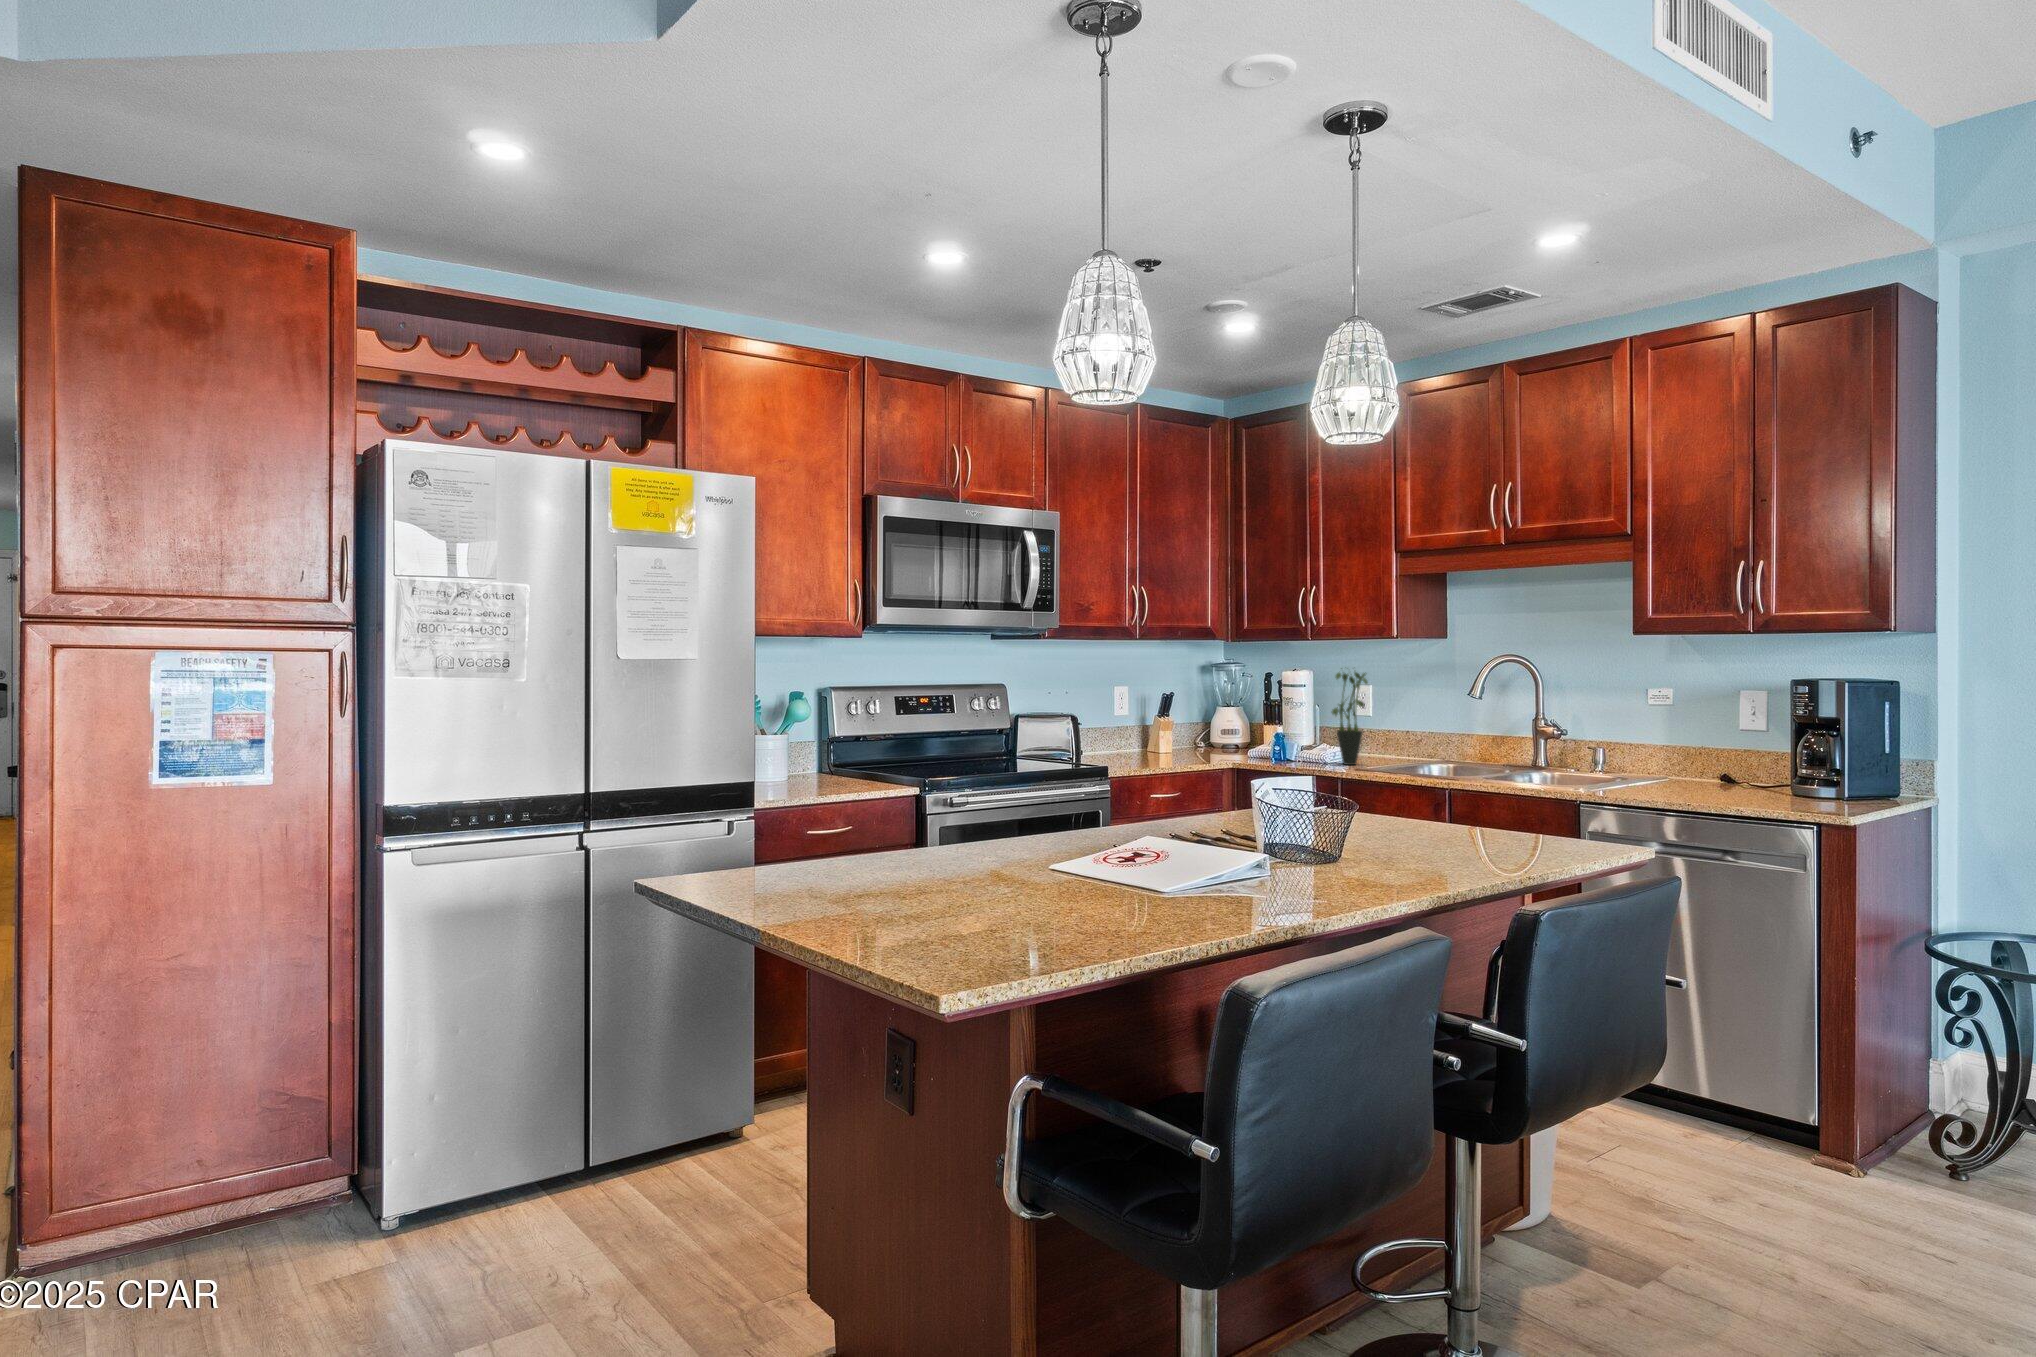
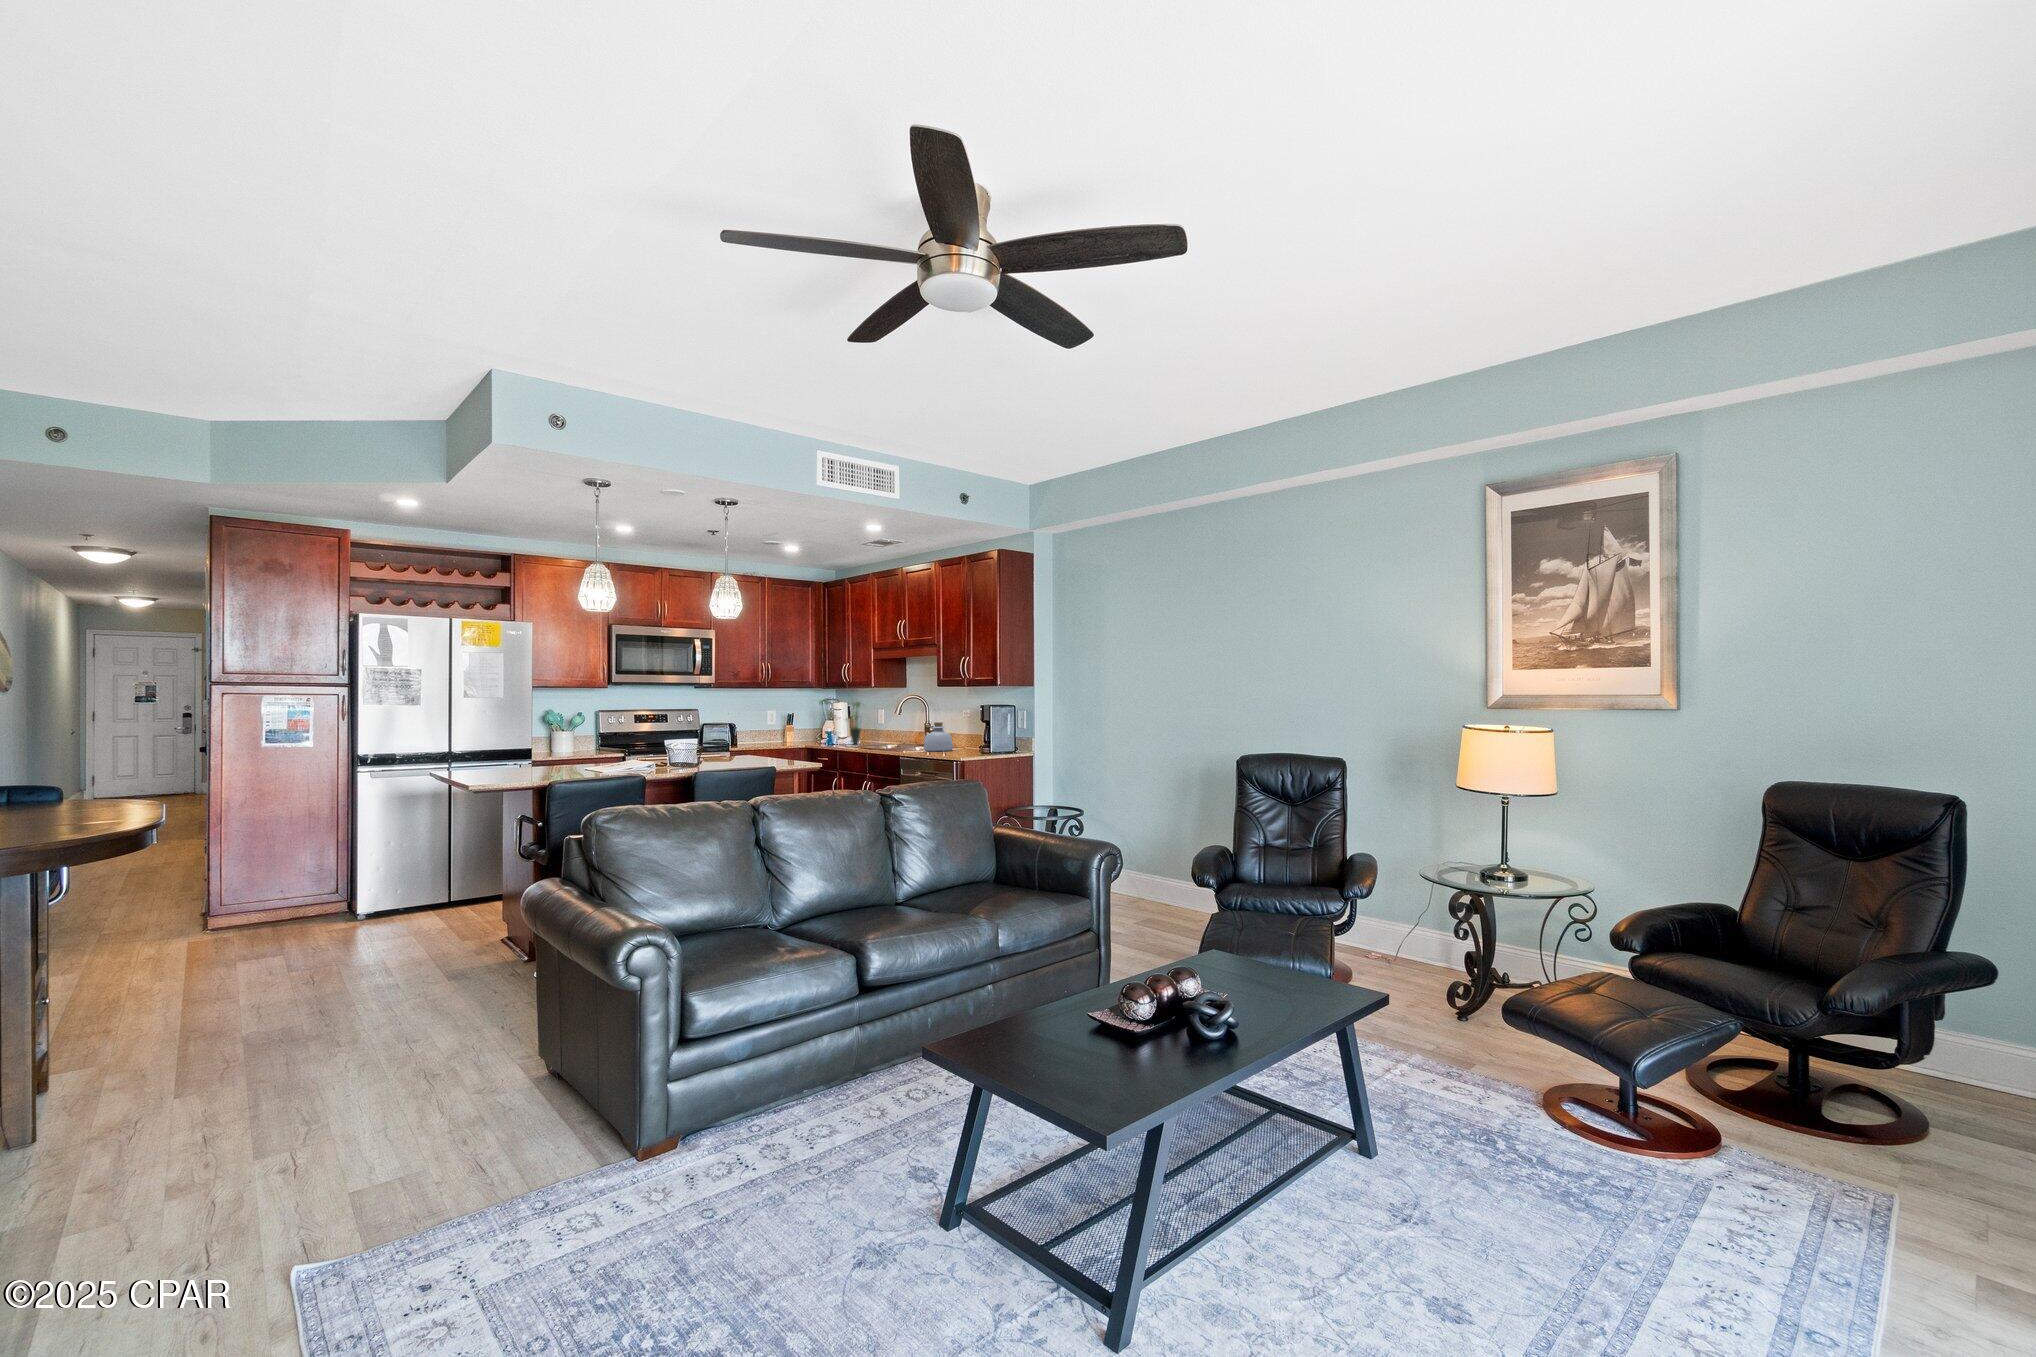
bottle: none [1638,725,1717,796] -> present [924,722,953,751]

